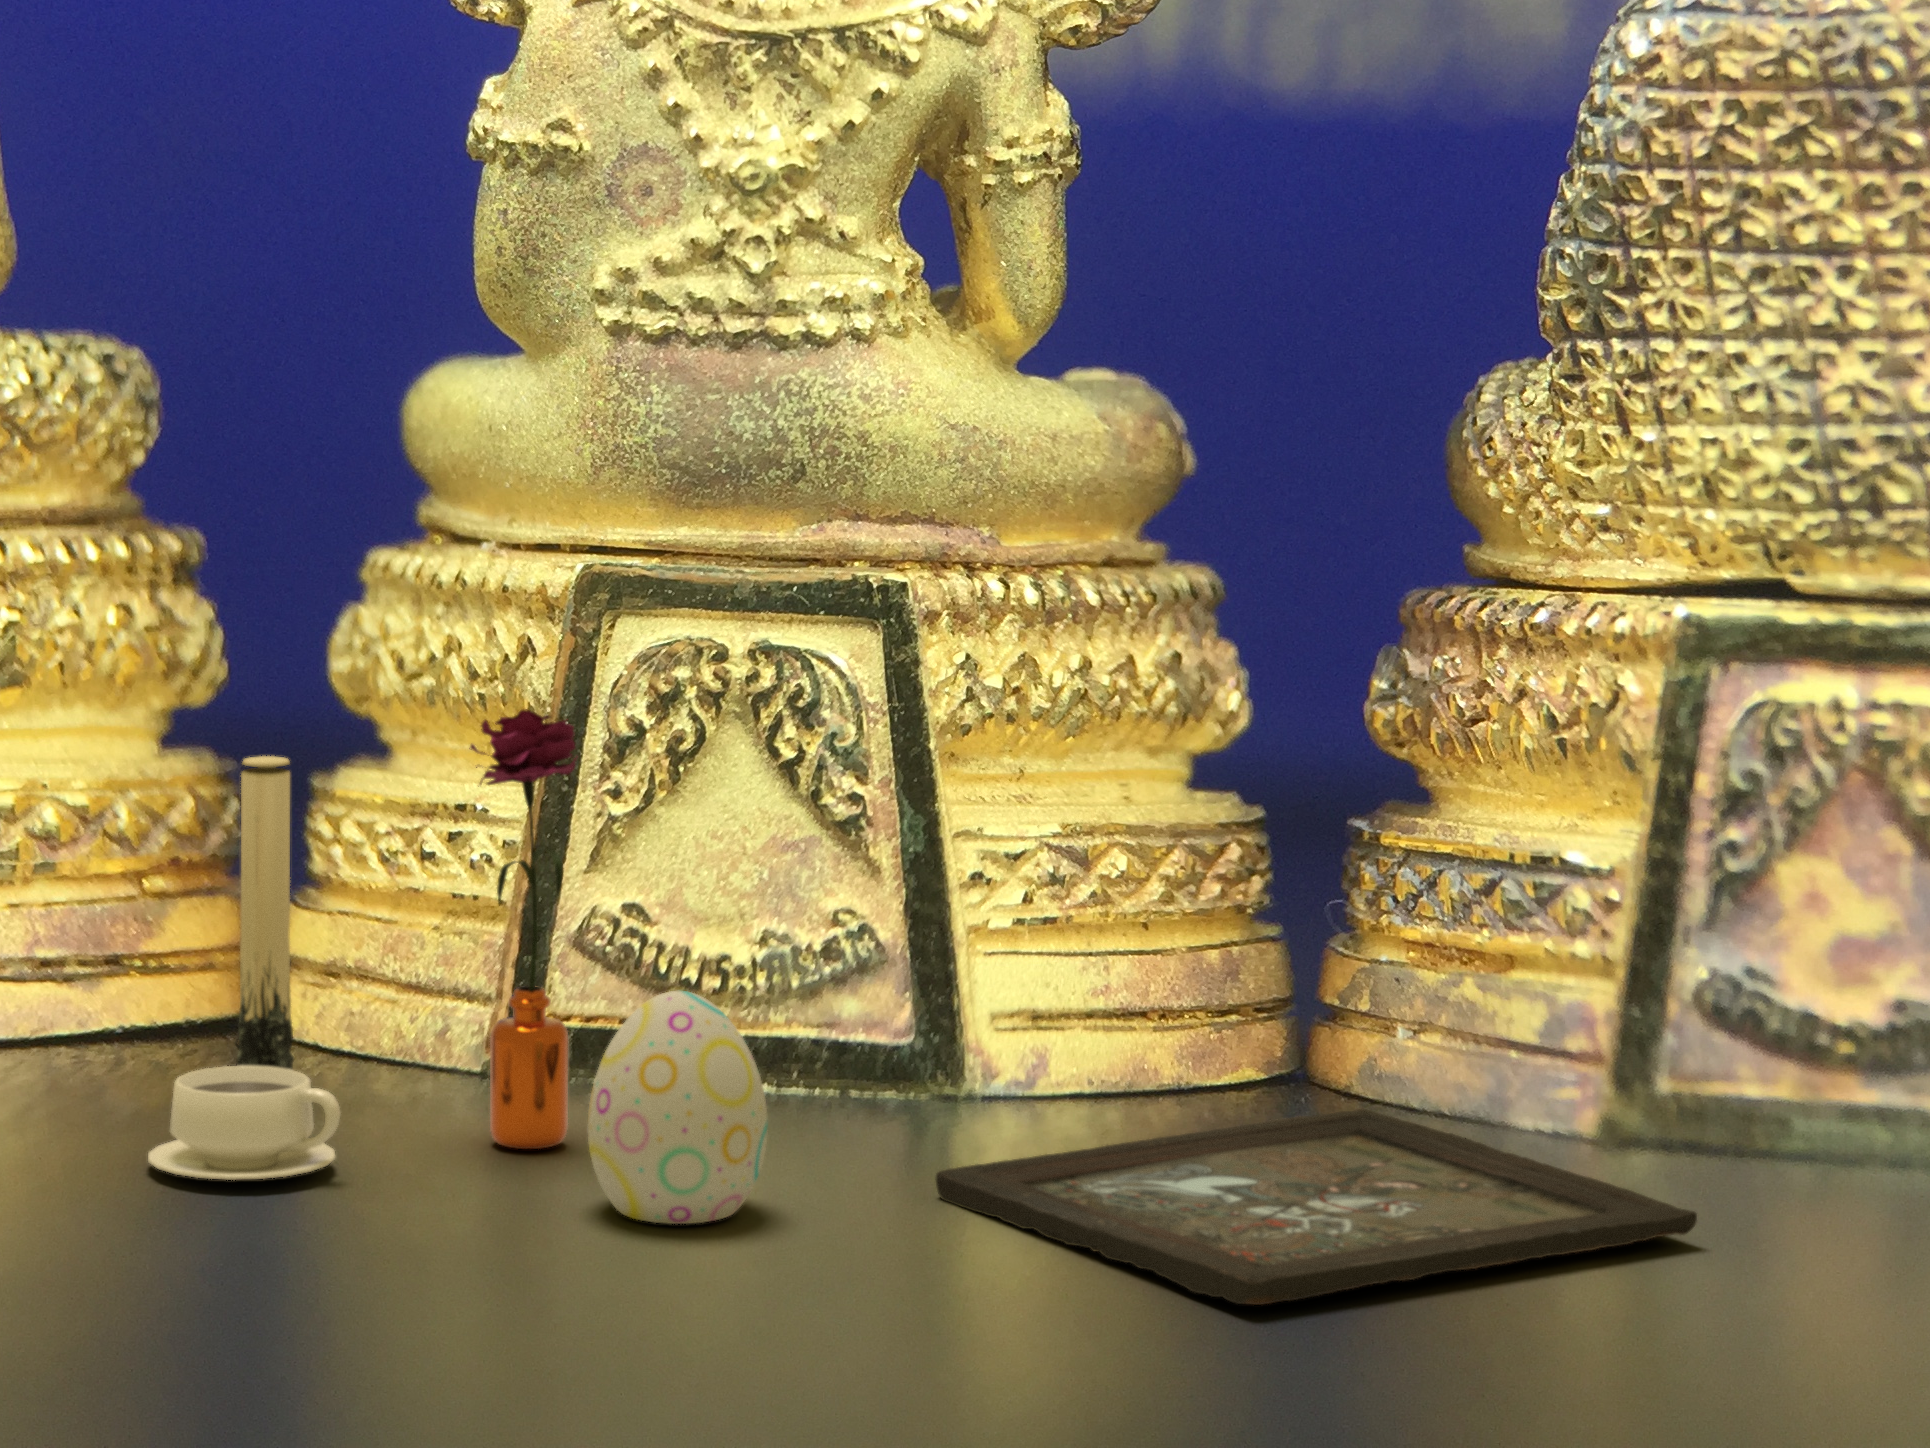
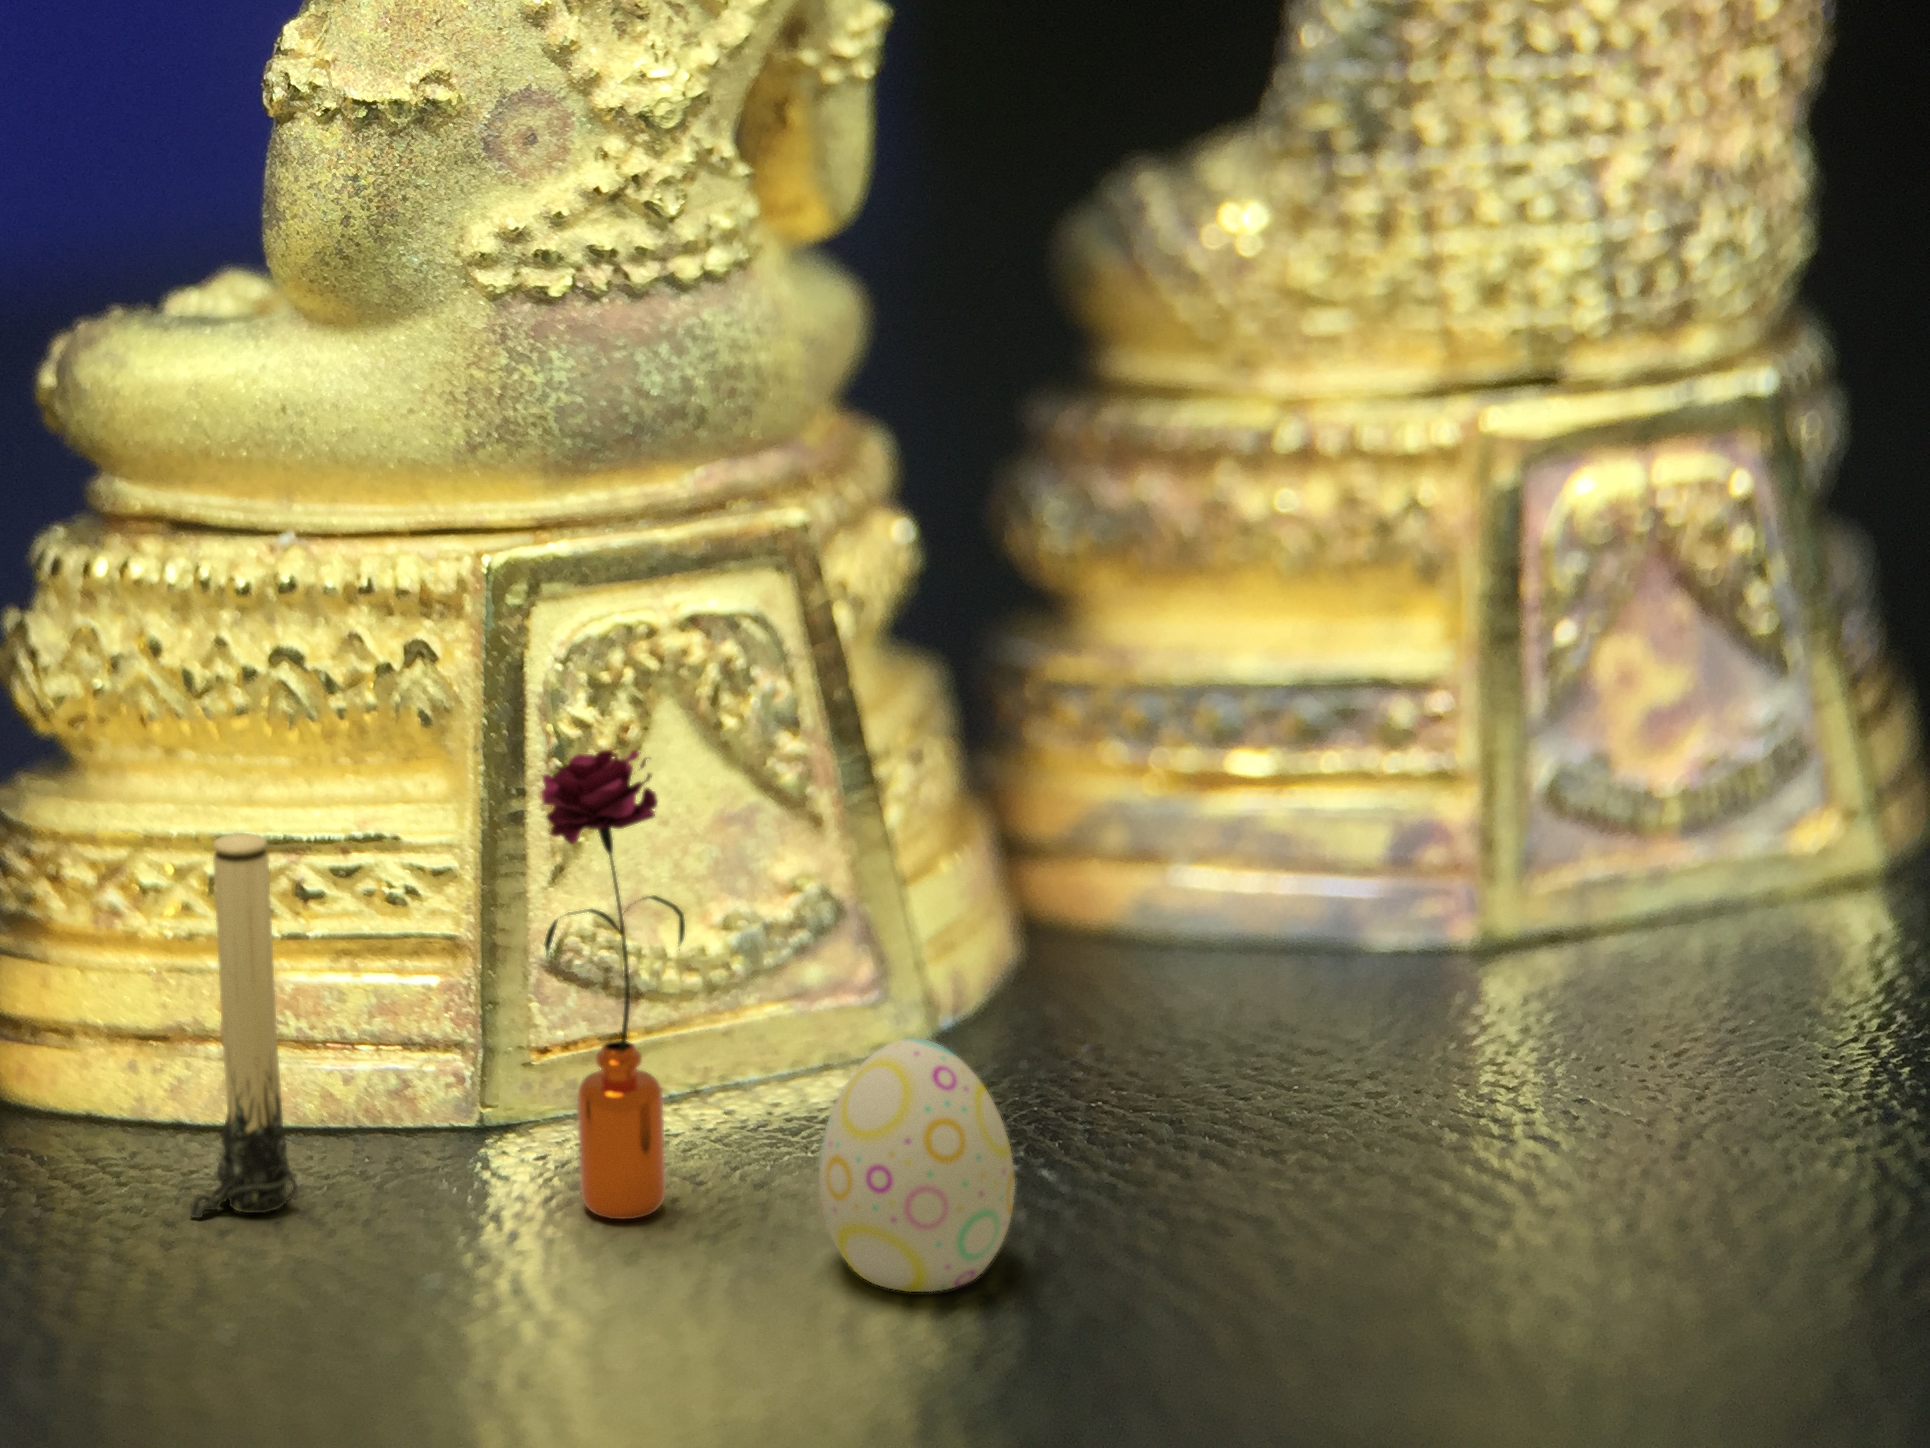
teacup: present [148,1066,340,1180] -> none [333,1202,555,1361]
tray: present [935,1109,1697,1305] -> none [1078,963,1728,1255]

